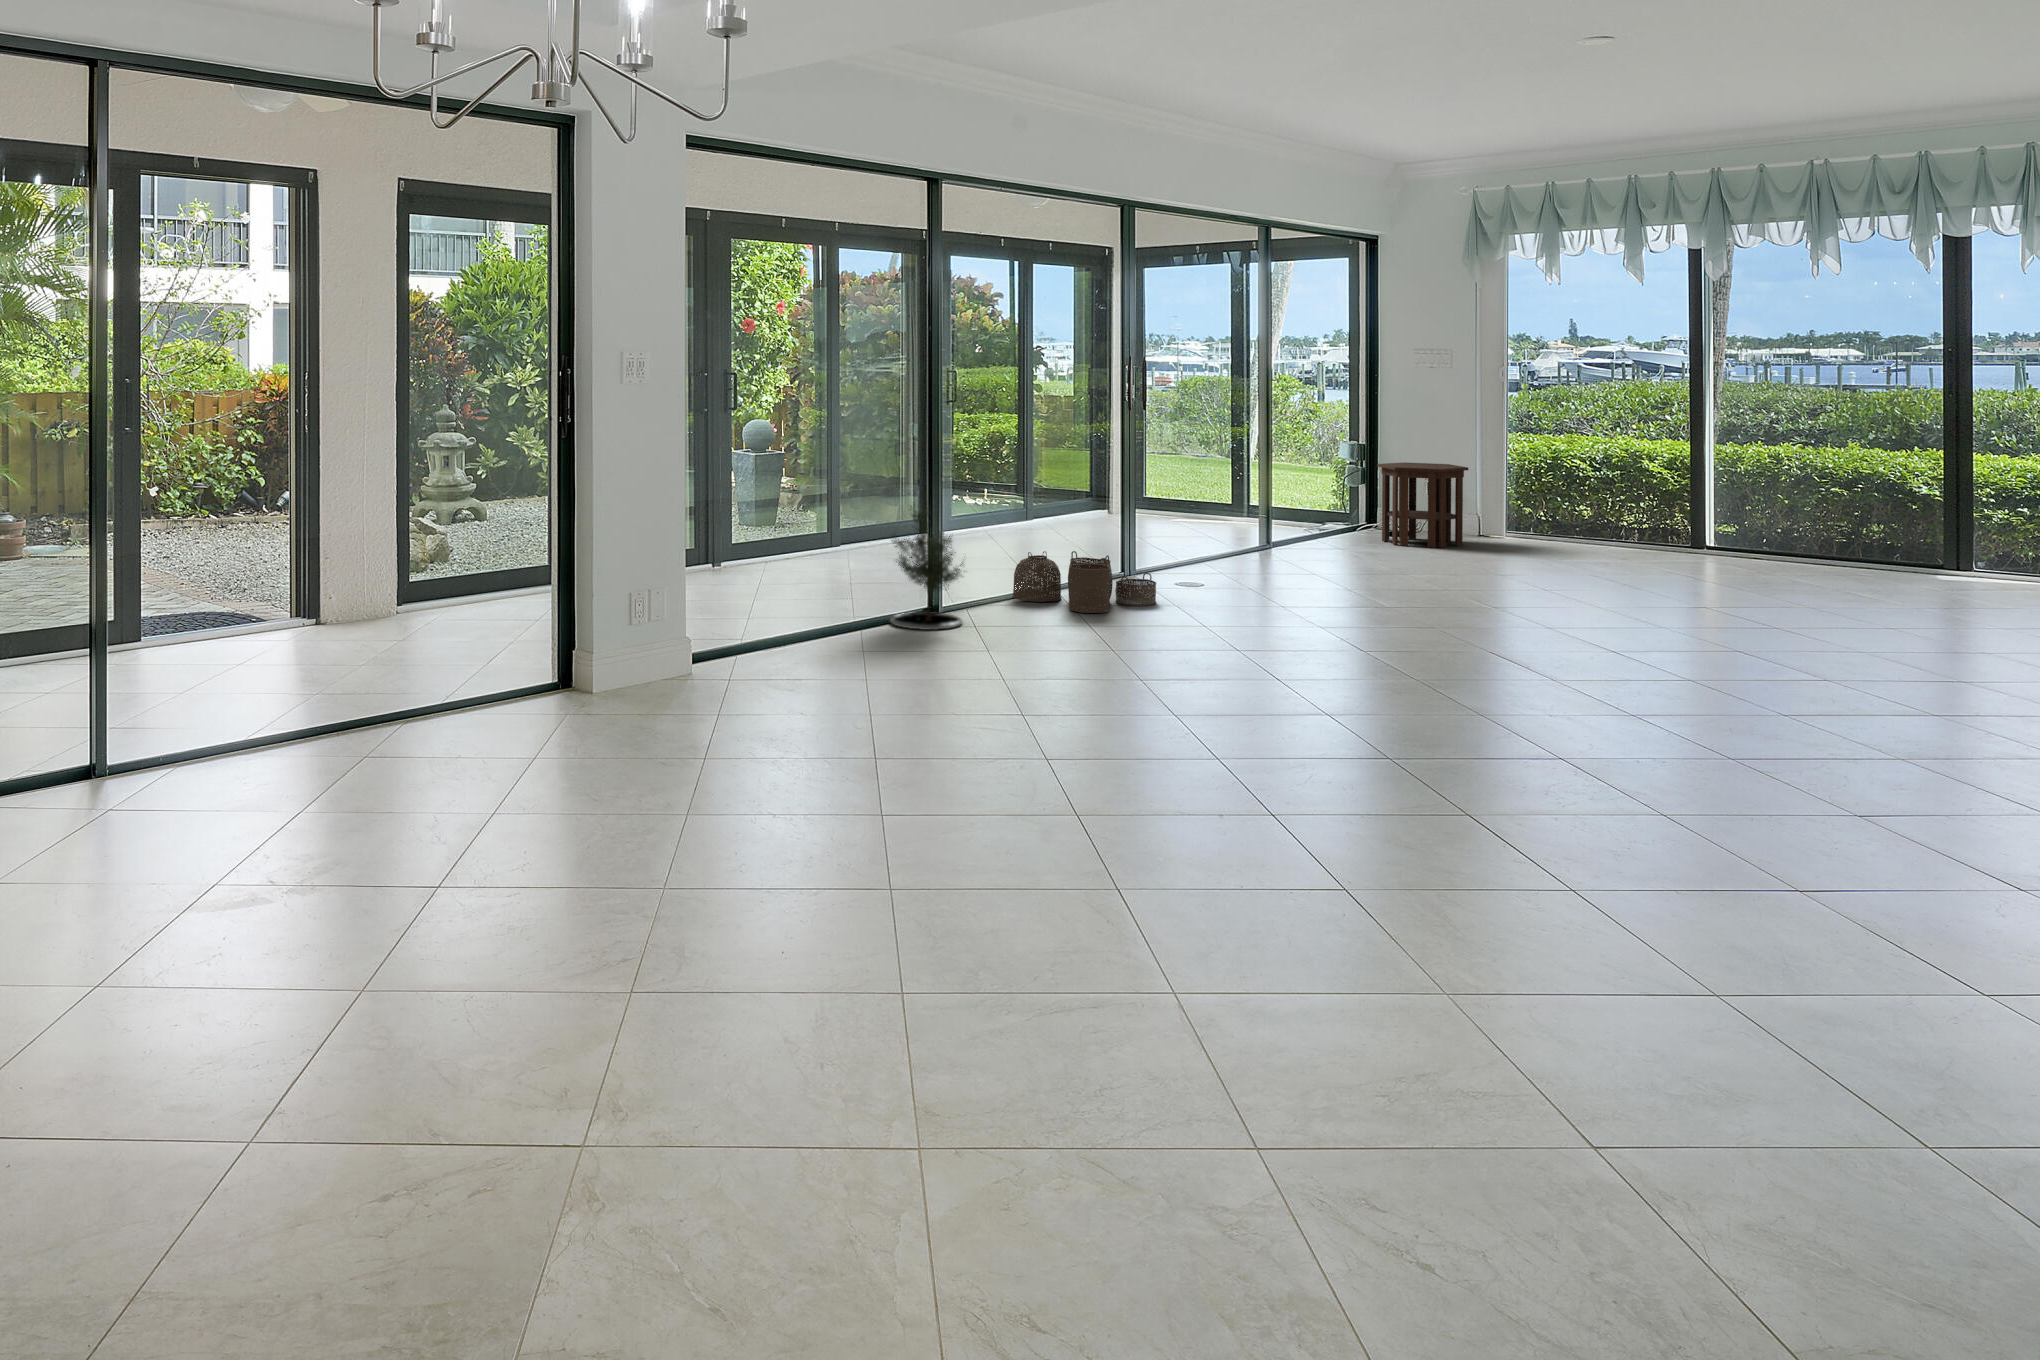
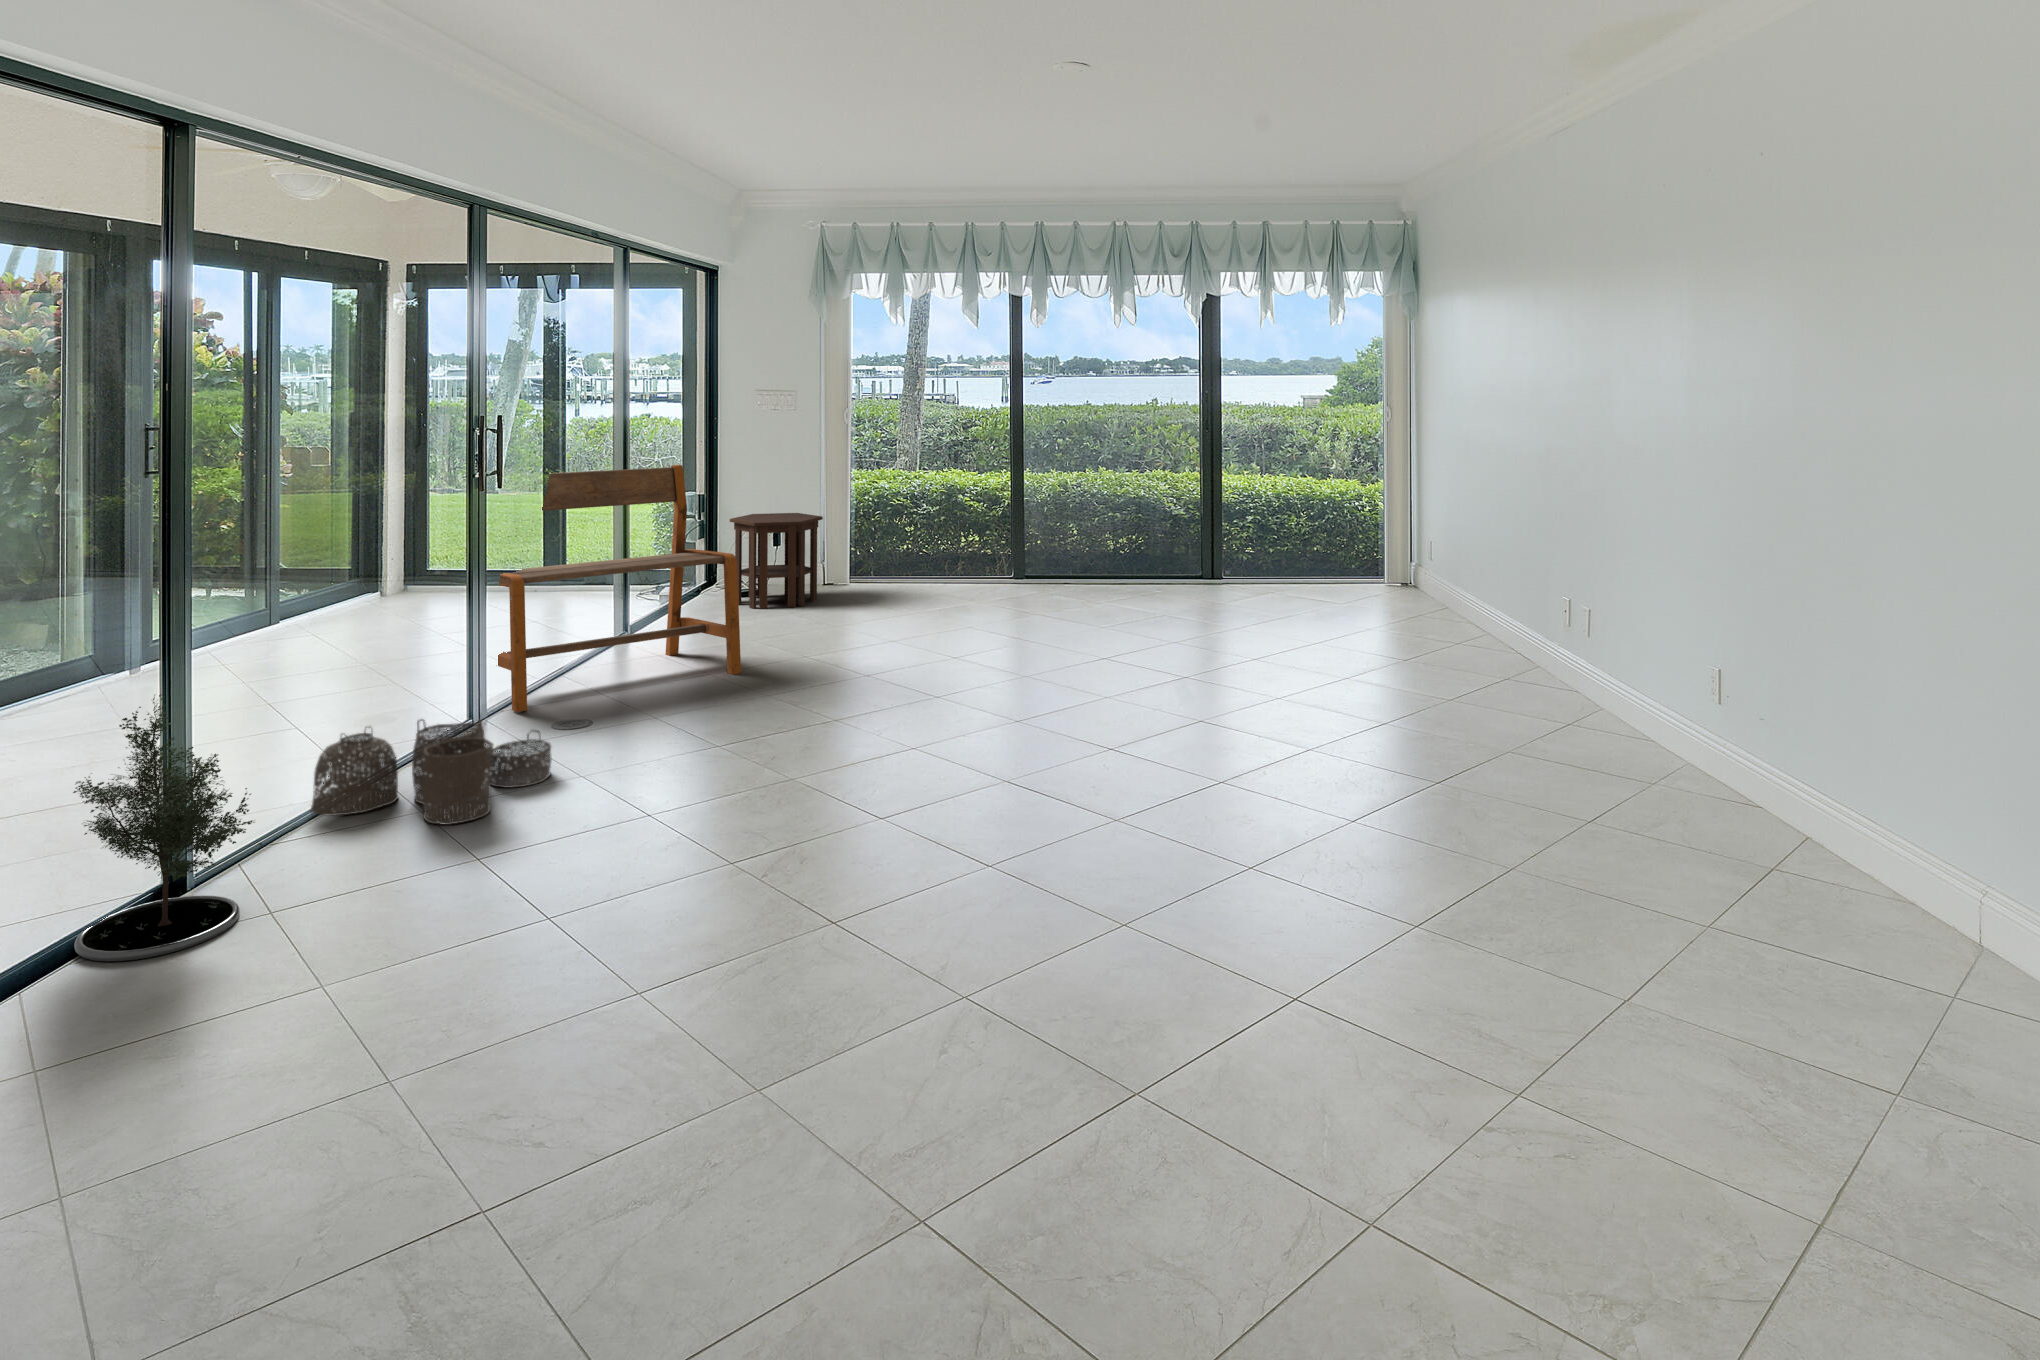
bench: none [1138,405,1339,578] -> present [498,465,741,712]

